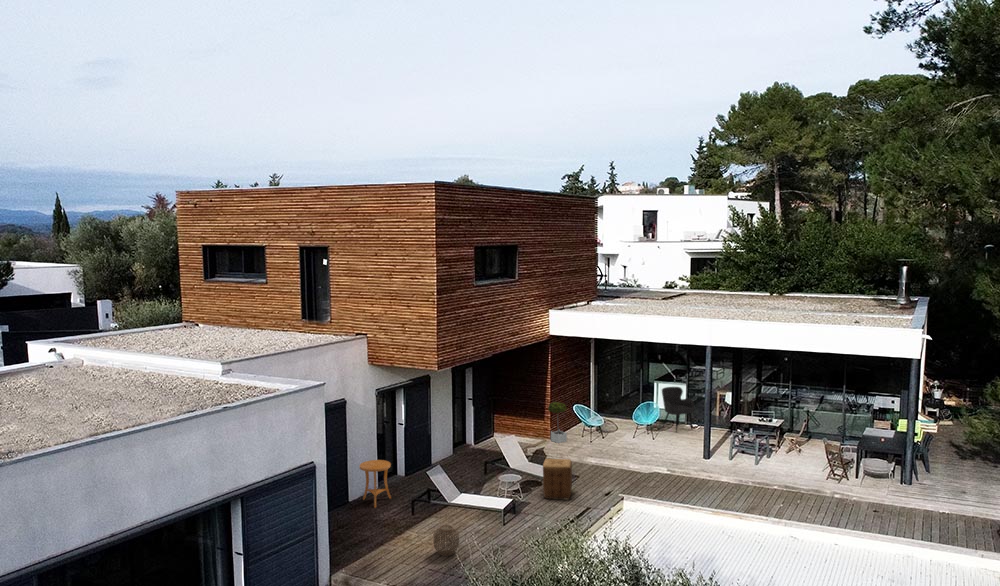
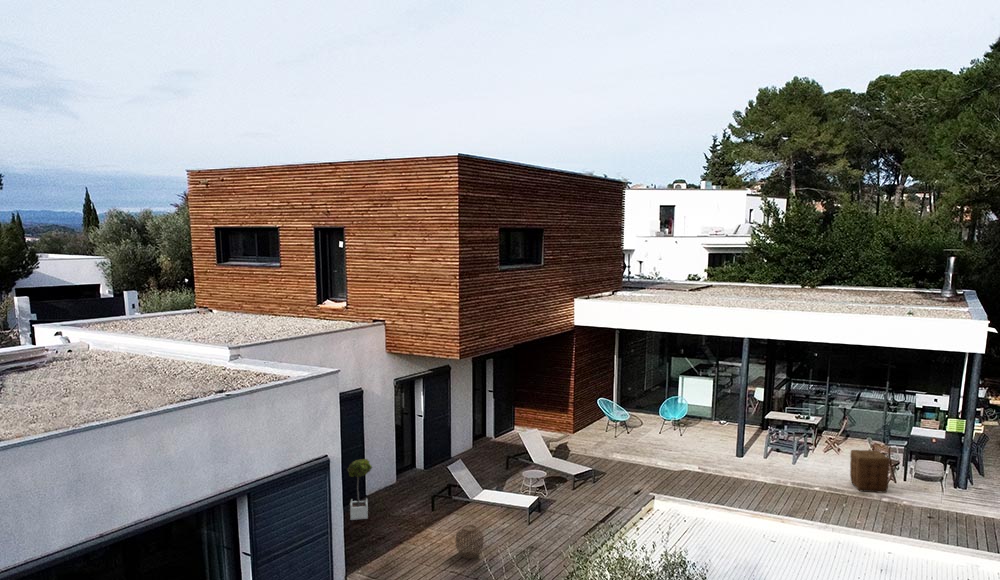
armchair: present [662,387,694,432] -> none [690,381,724,428]
potted tree: present [548,402,567,443] -> present [347,459,372,520]
ottoman: present [543,459,572,499] -> present [850,450,889,493]
side table: present [359,460,391,508] -> none [376,453,409,504]

